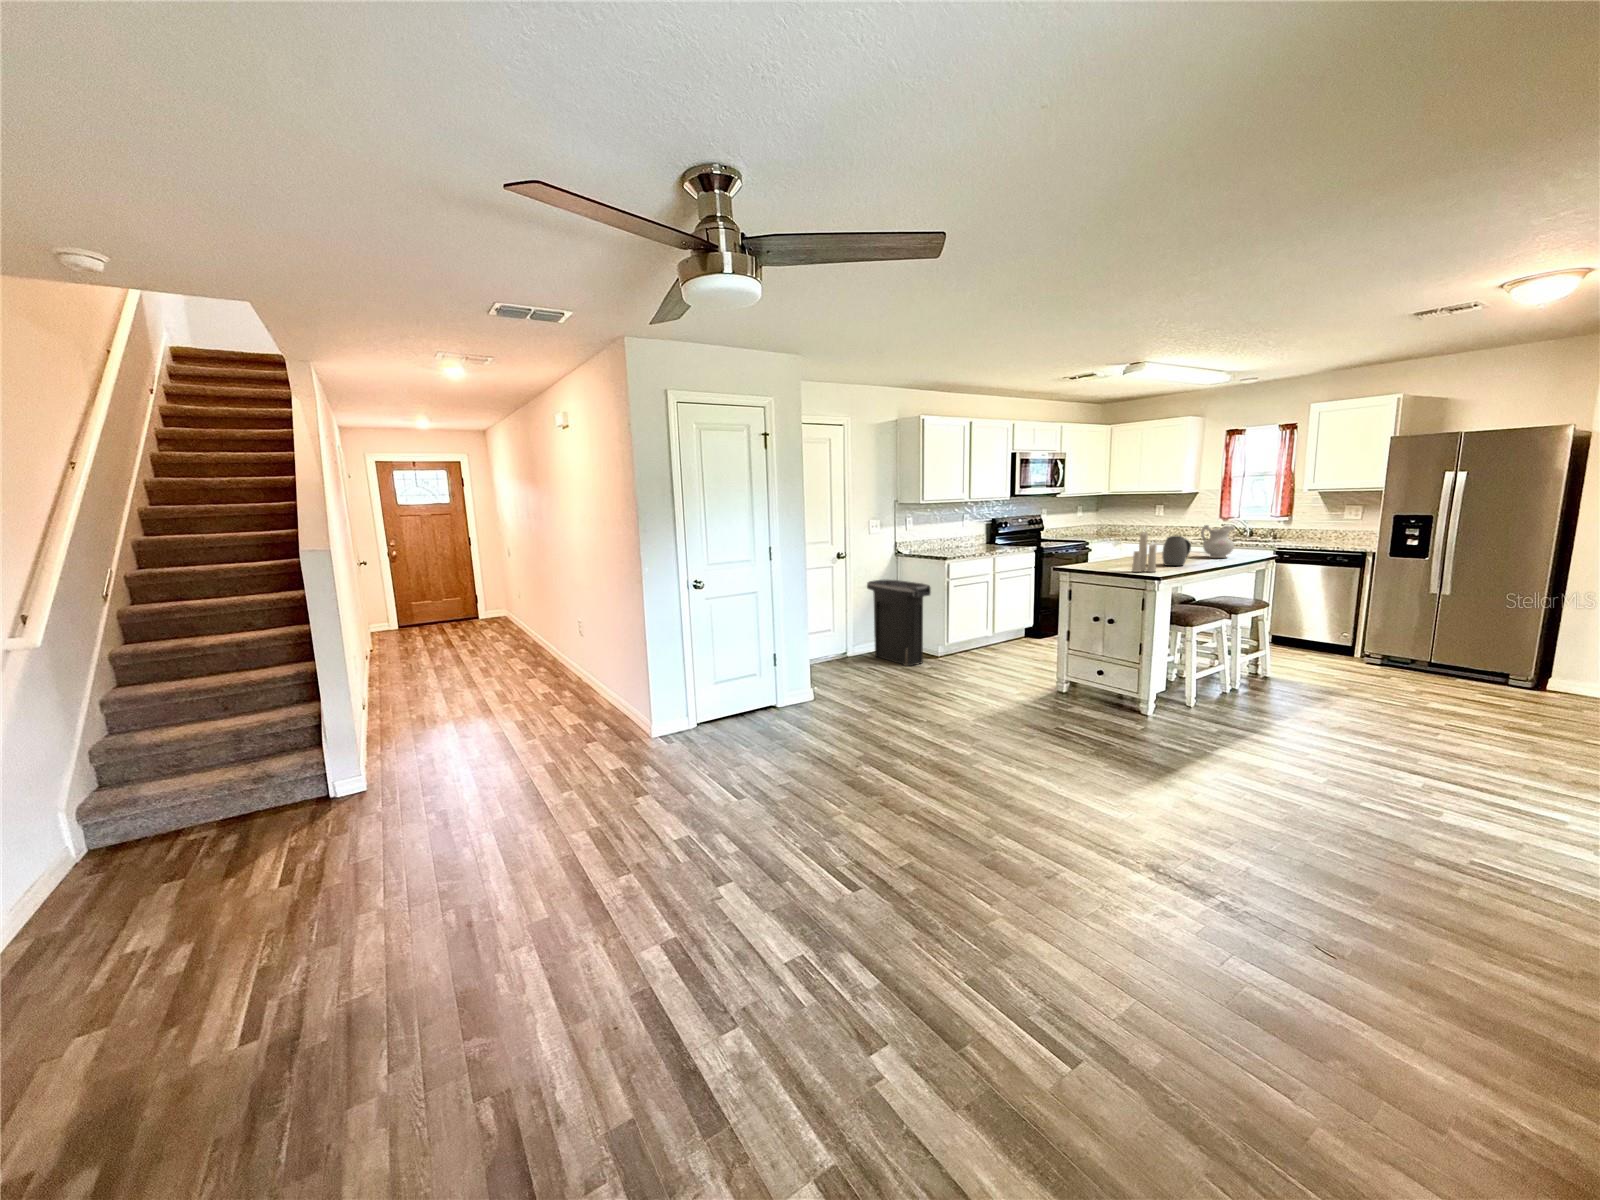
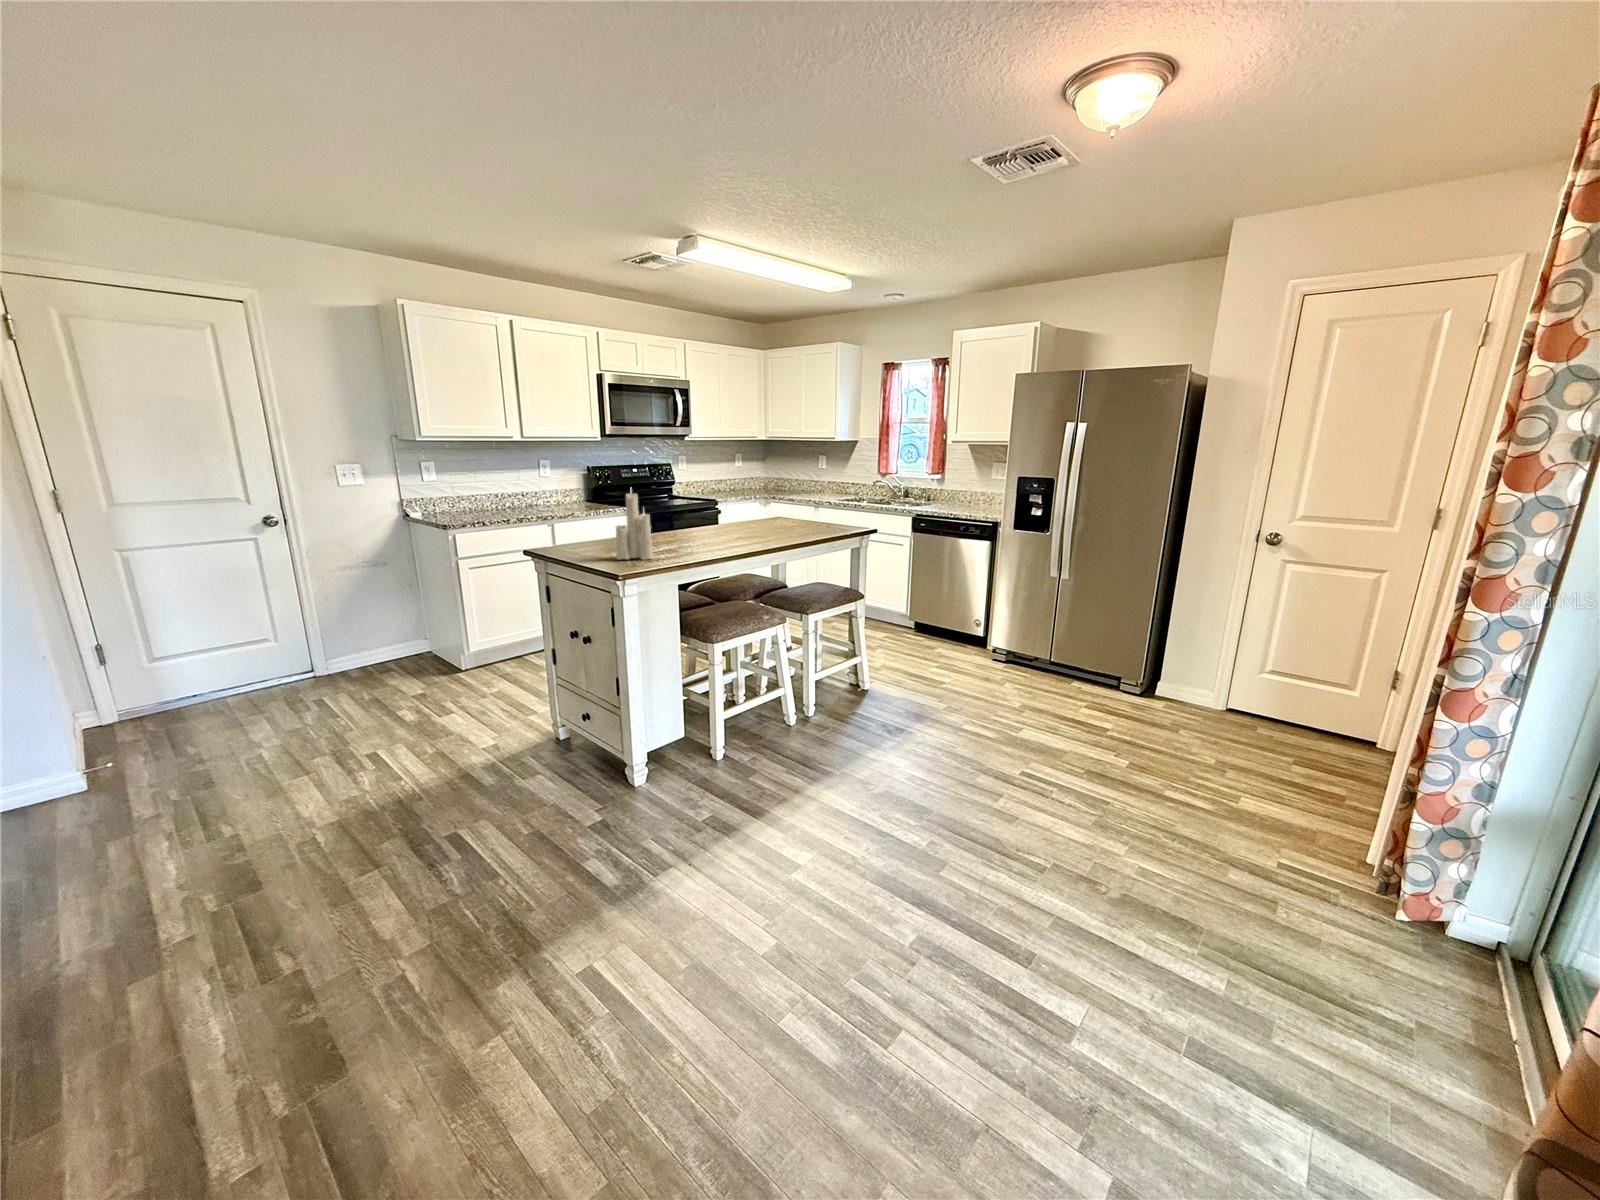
ceramic pitcher: present [1201,525,1234,558] -> none [770,483,812,533]
kettle: present [1162,536,1191,566] -> none [689,500,733,547]
trash can: present [867,580,931,666] -> none [322,557,415,696]

